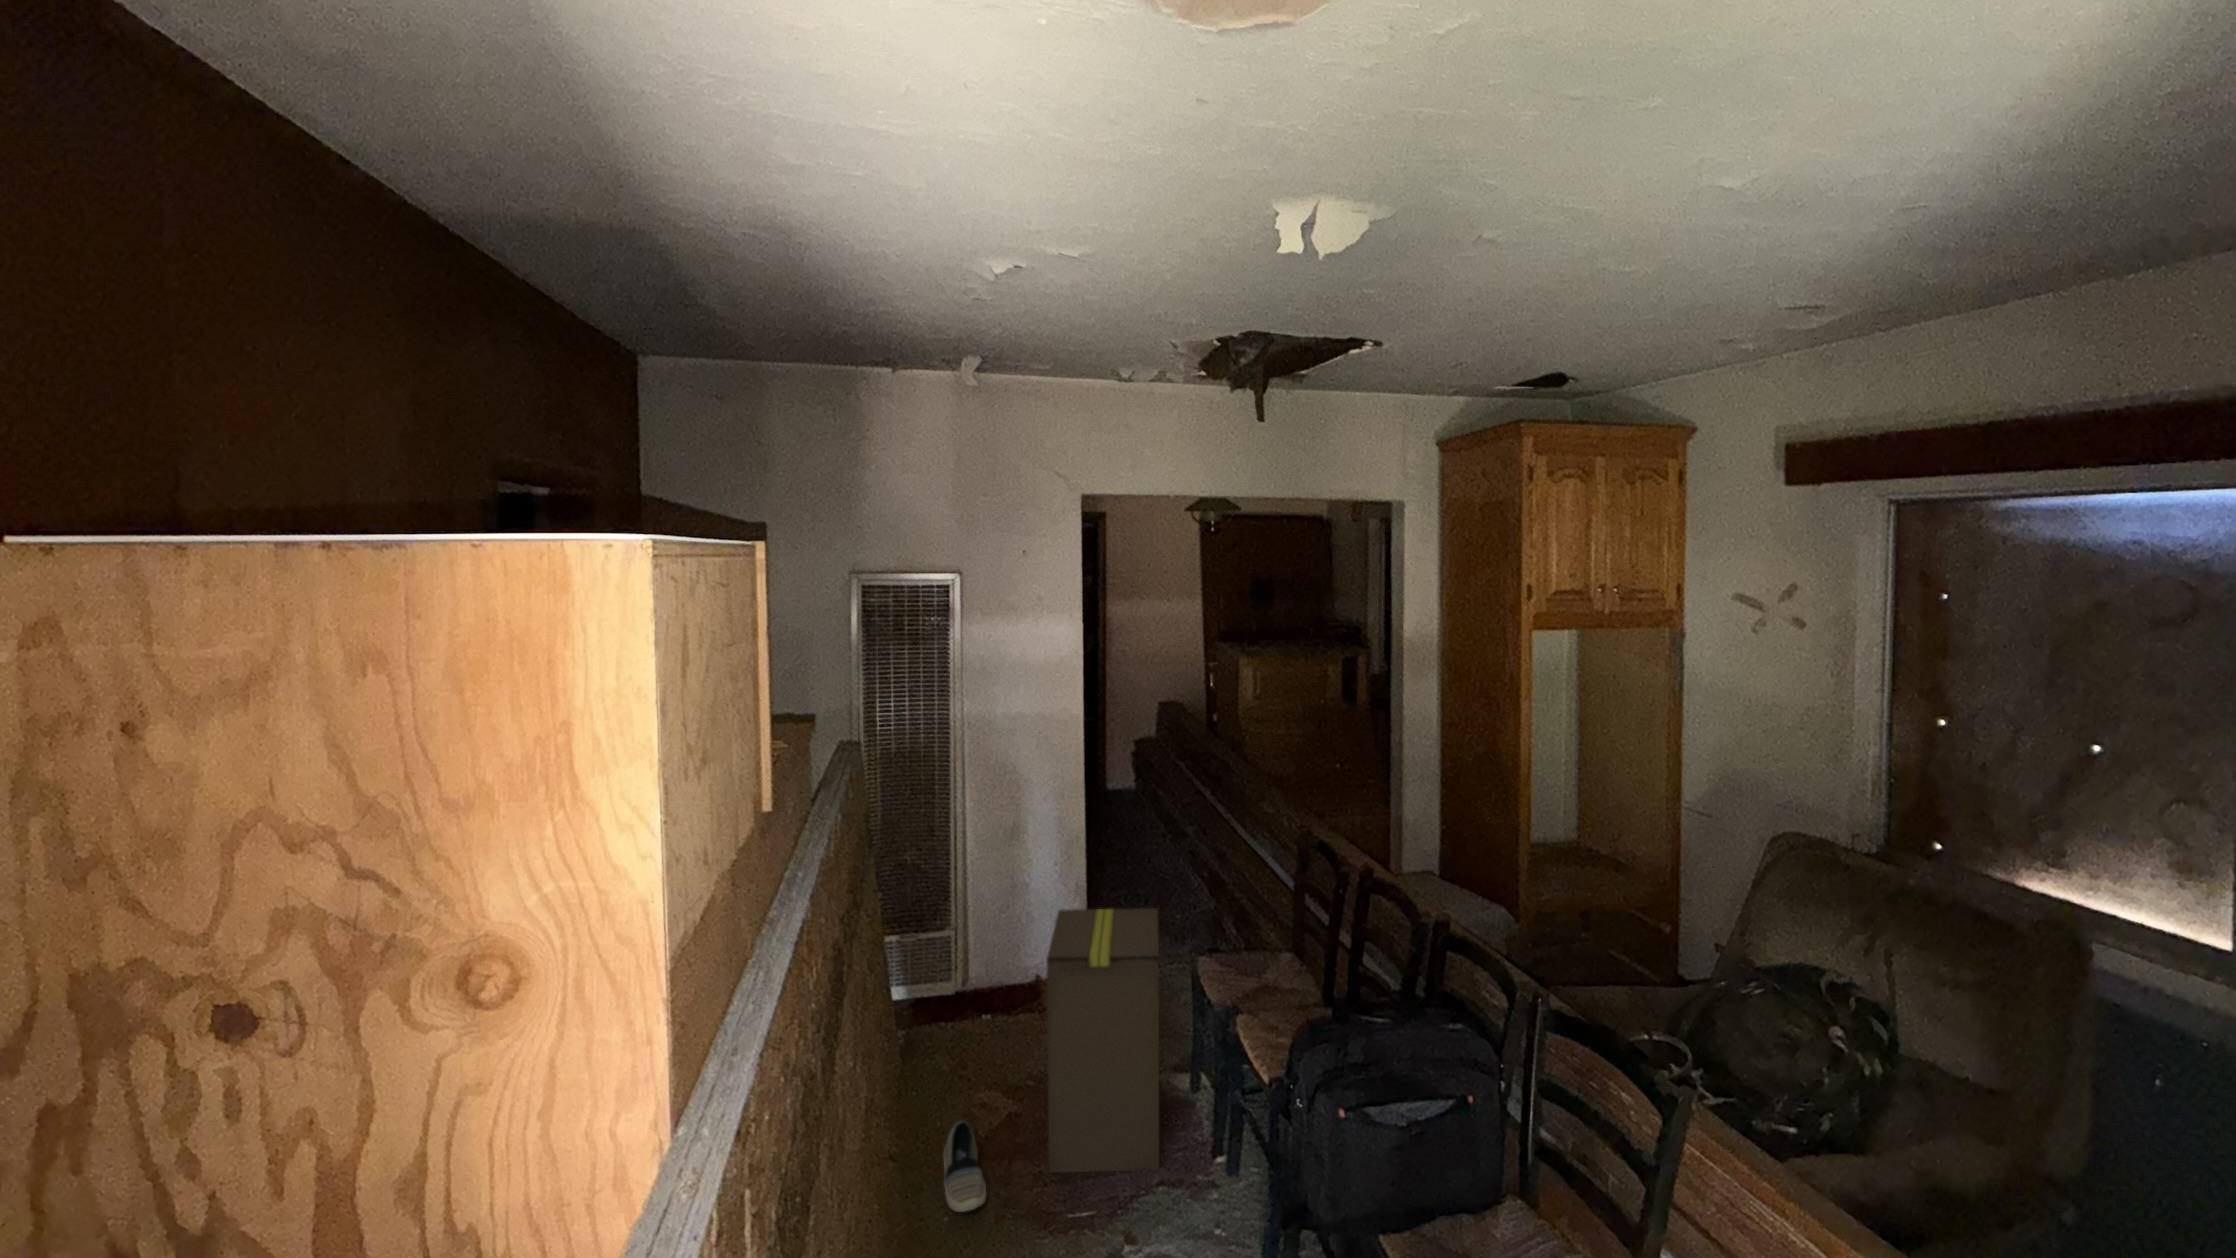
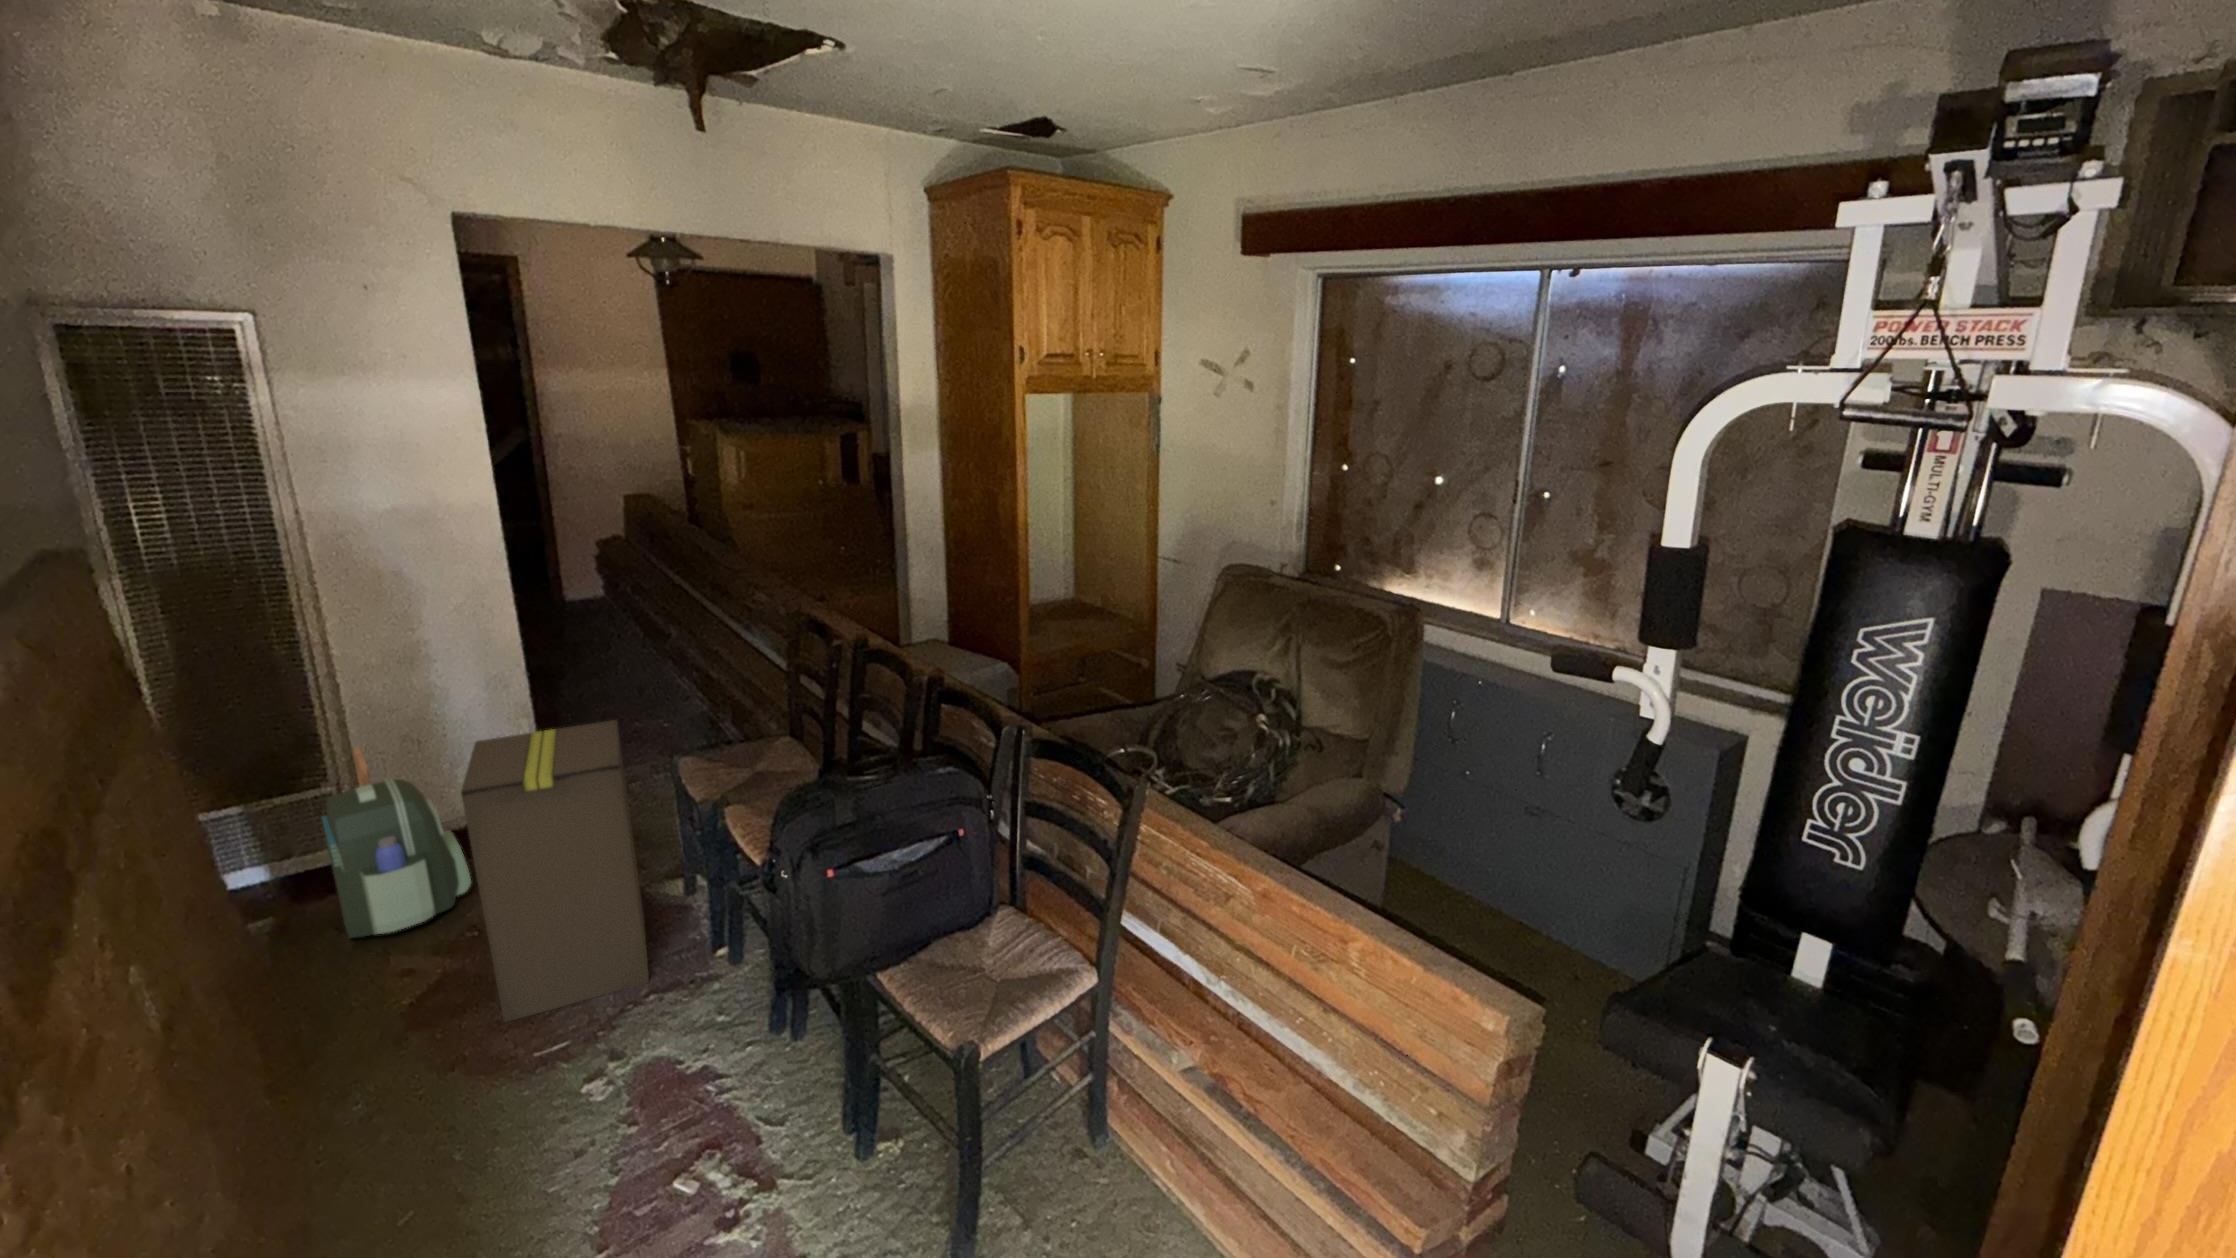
backpack: none [954,892,1038,1055] -> present [322,748,471,938]
shoe: present [944,1121,986,1212] -> none [343,1002,416,1095]

